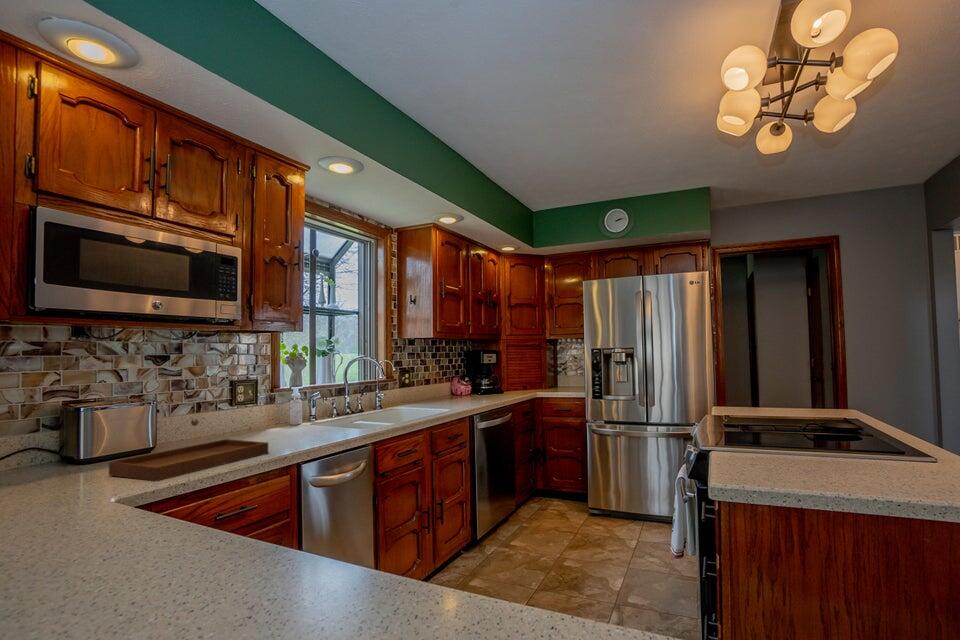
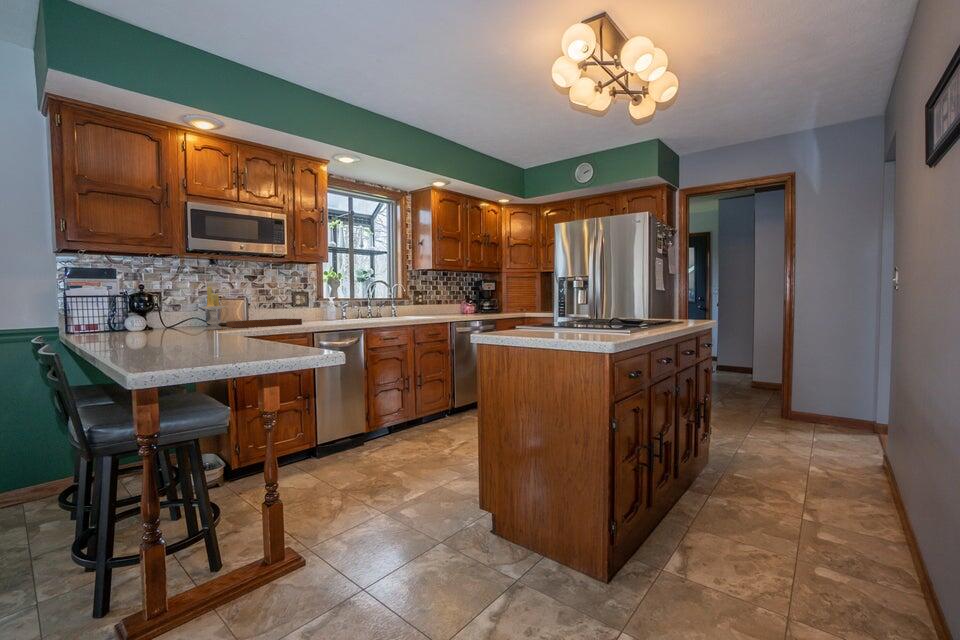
candle: none [52,395,116,498] -> present [202,287,225,330]

